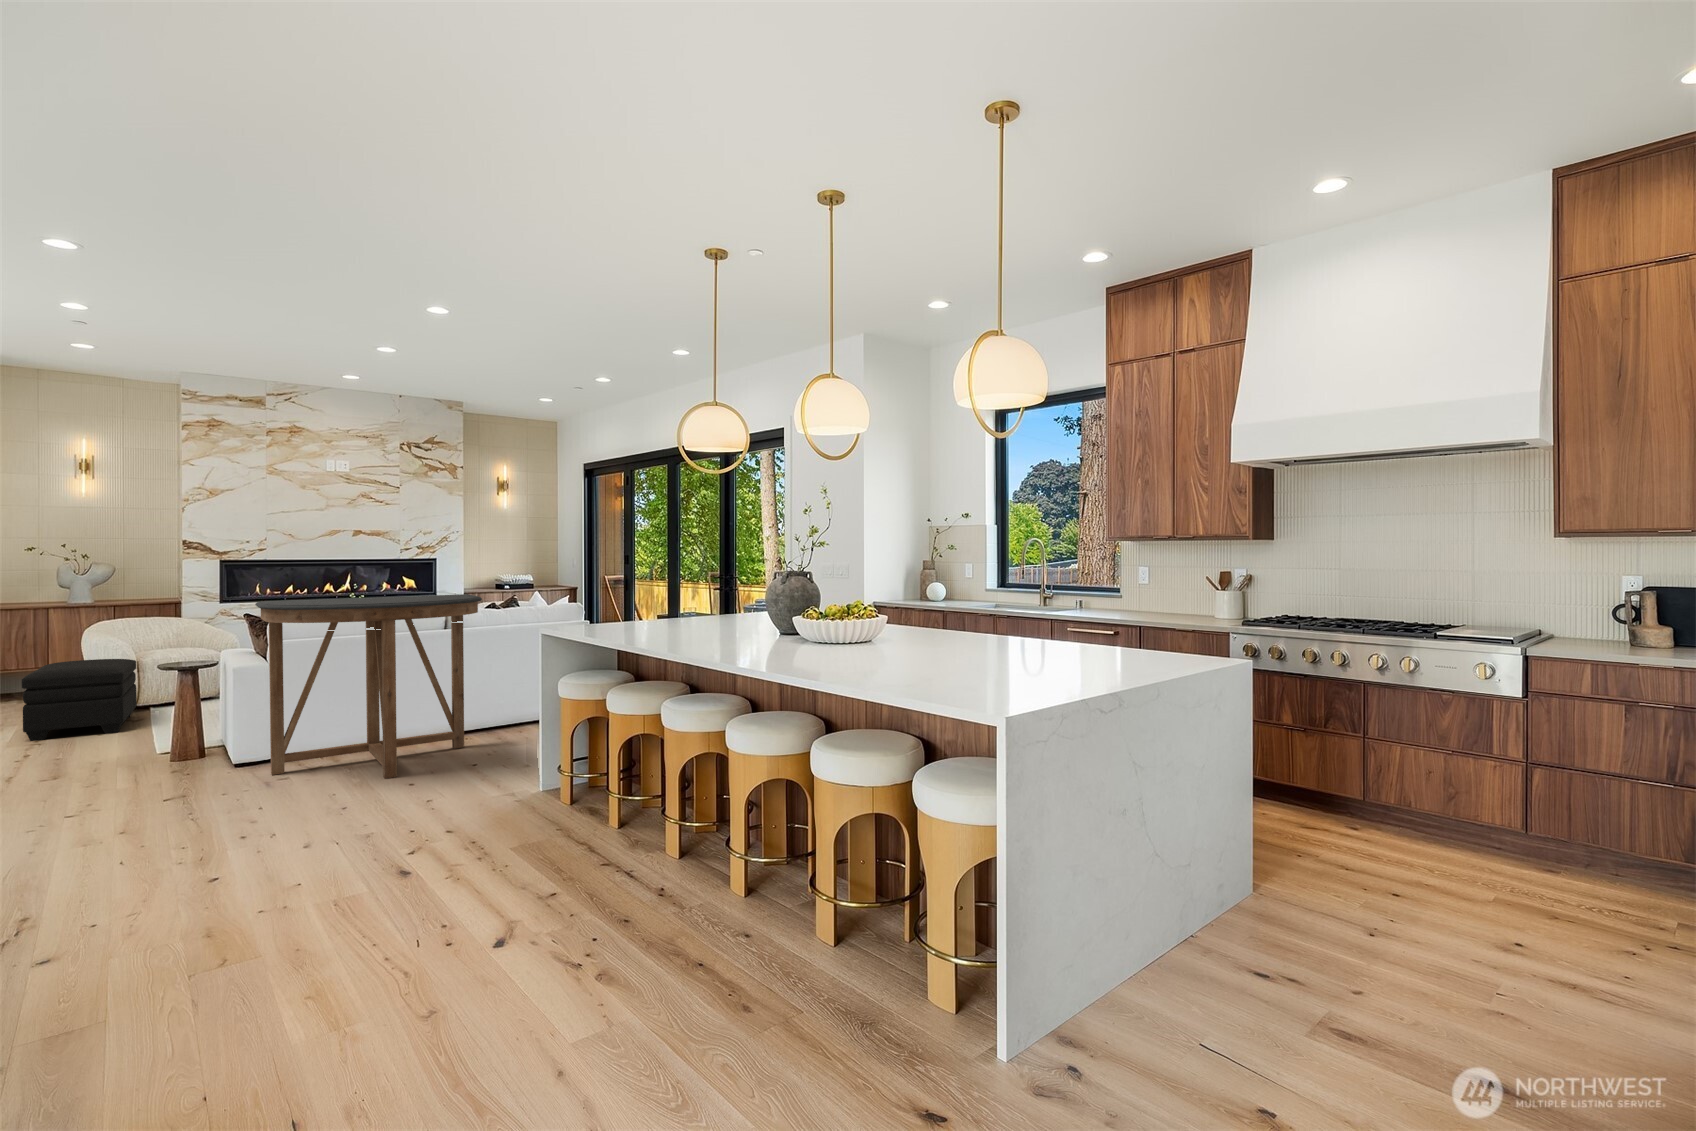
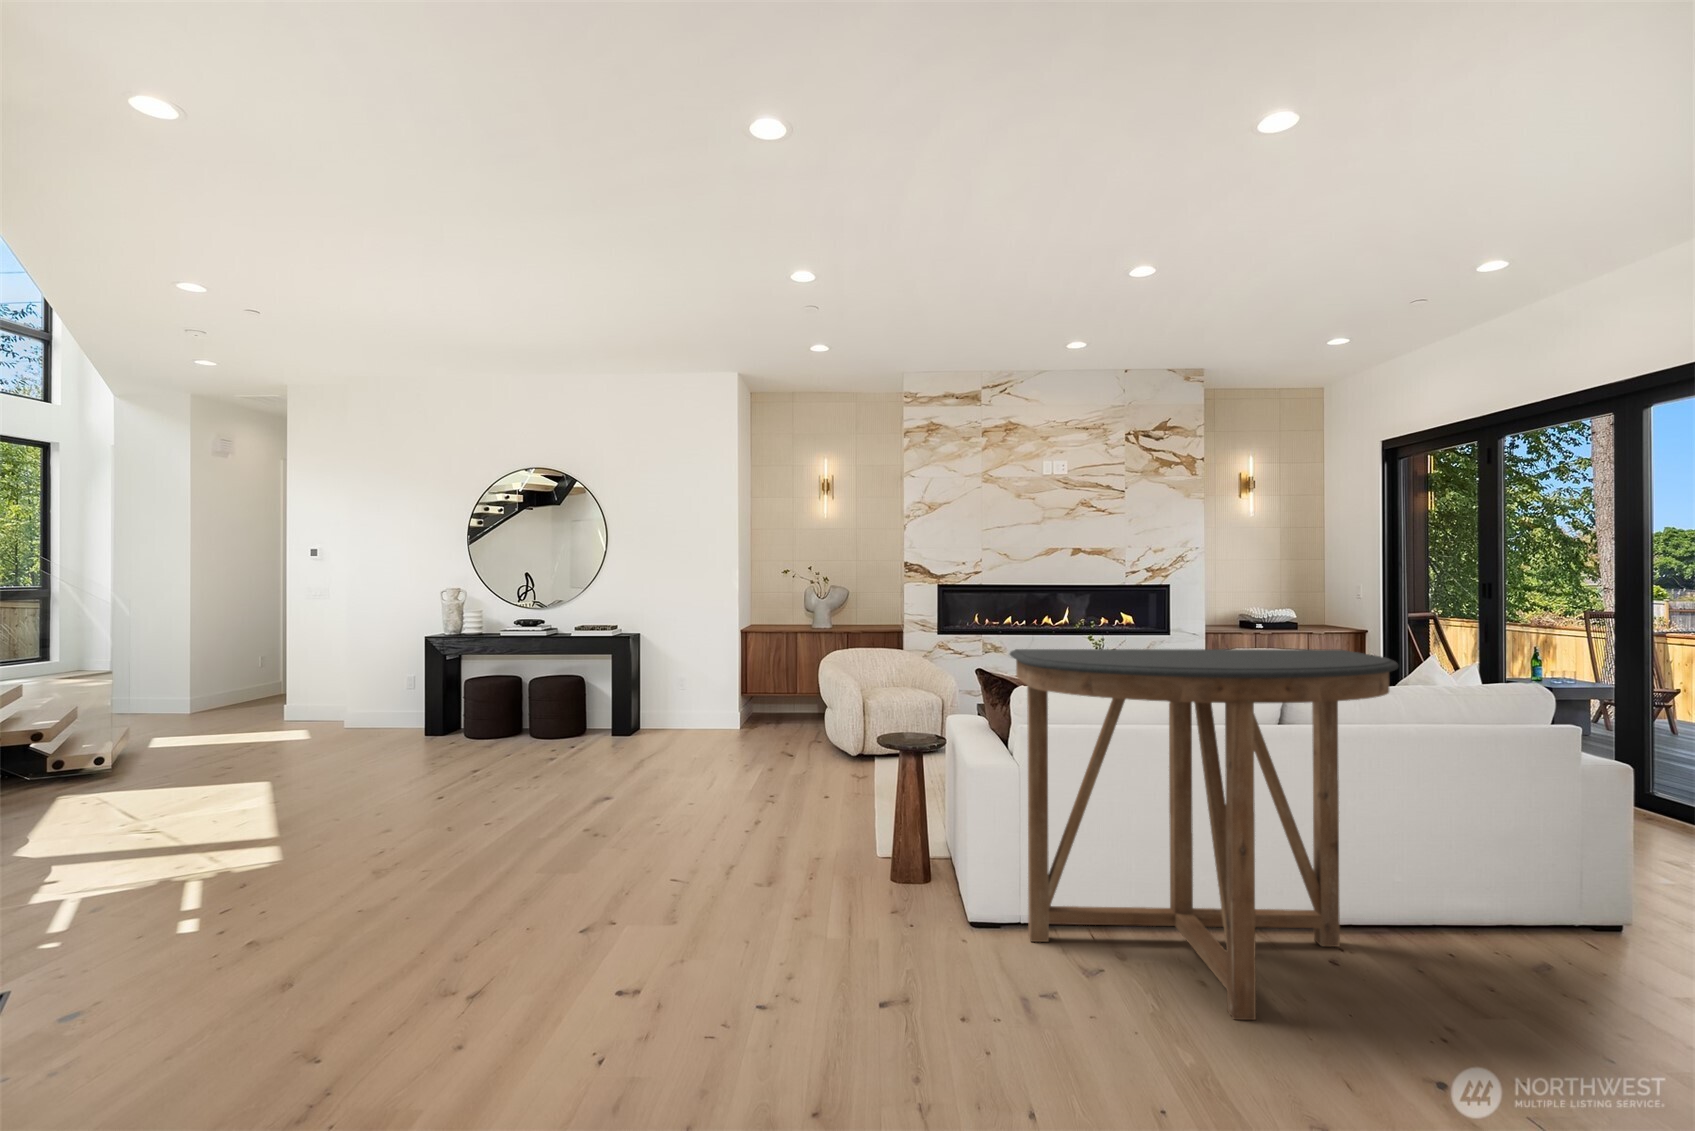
ottoman: present [22,659,137,741] -> none [764,697,863,792]

